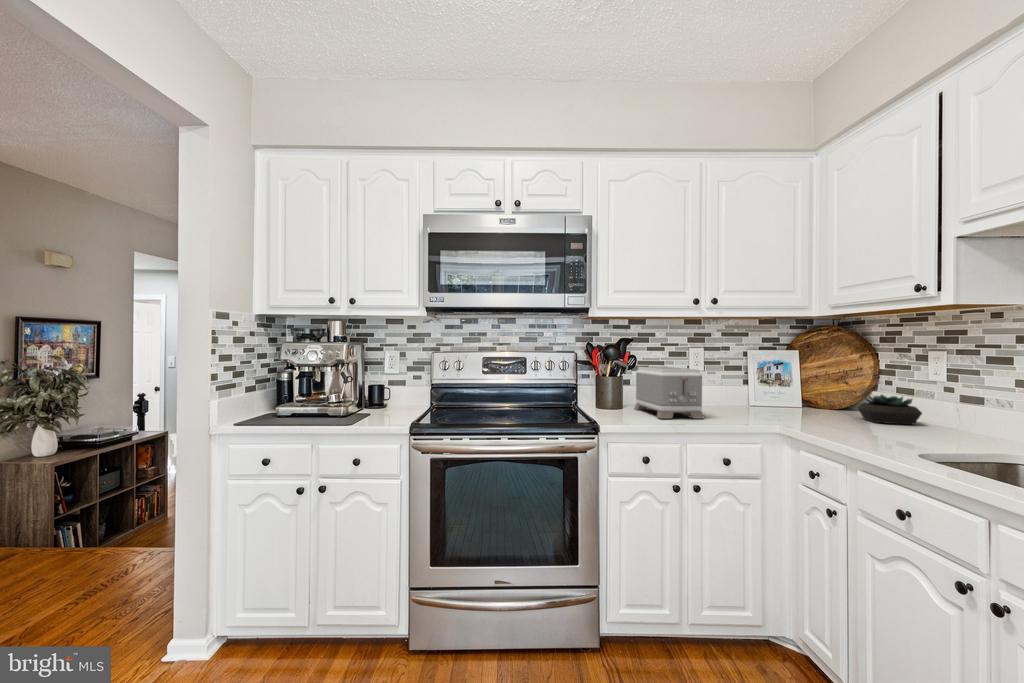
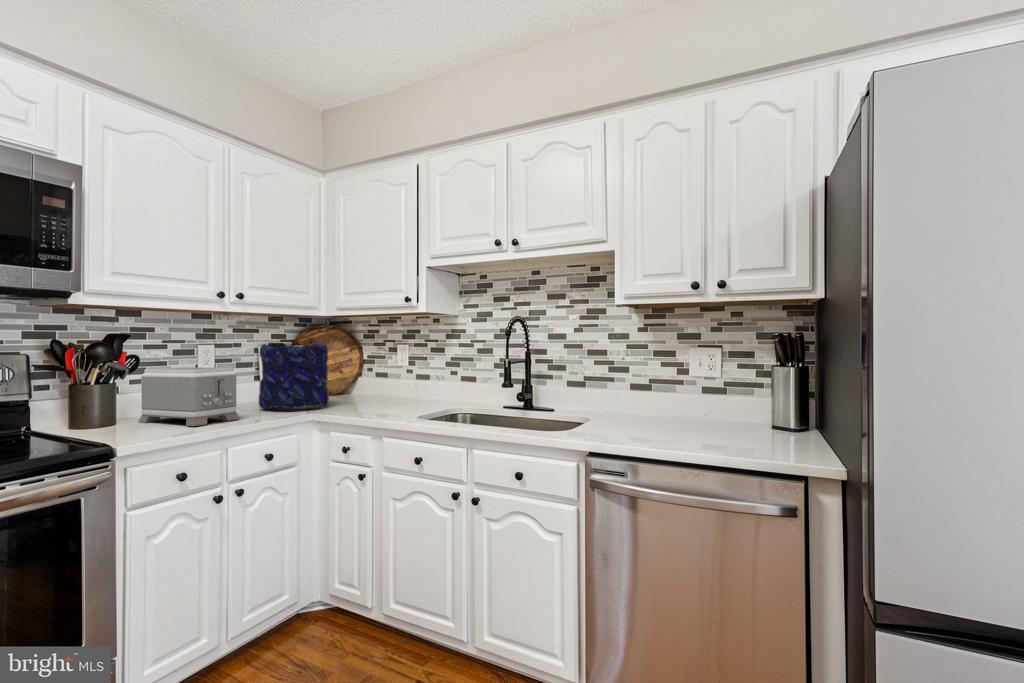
vase: none [735,348,813,419] -> present [259,343,329,409]
succulent plant: present [857,395,922,425] -> none [355,379,398,402]

